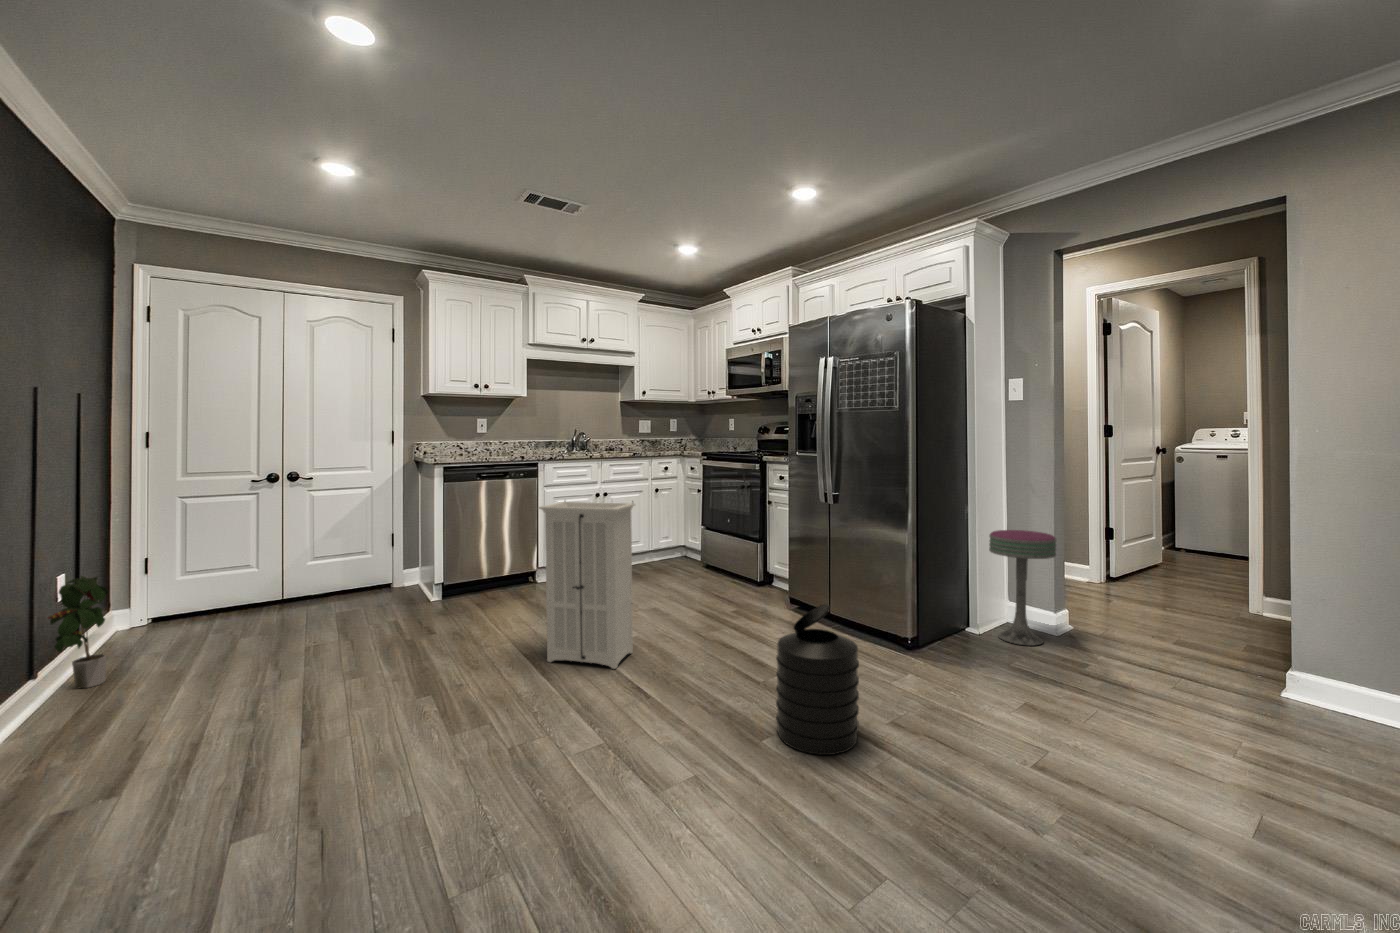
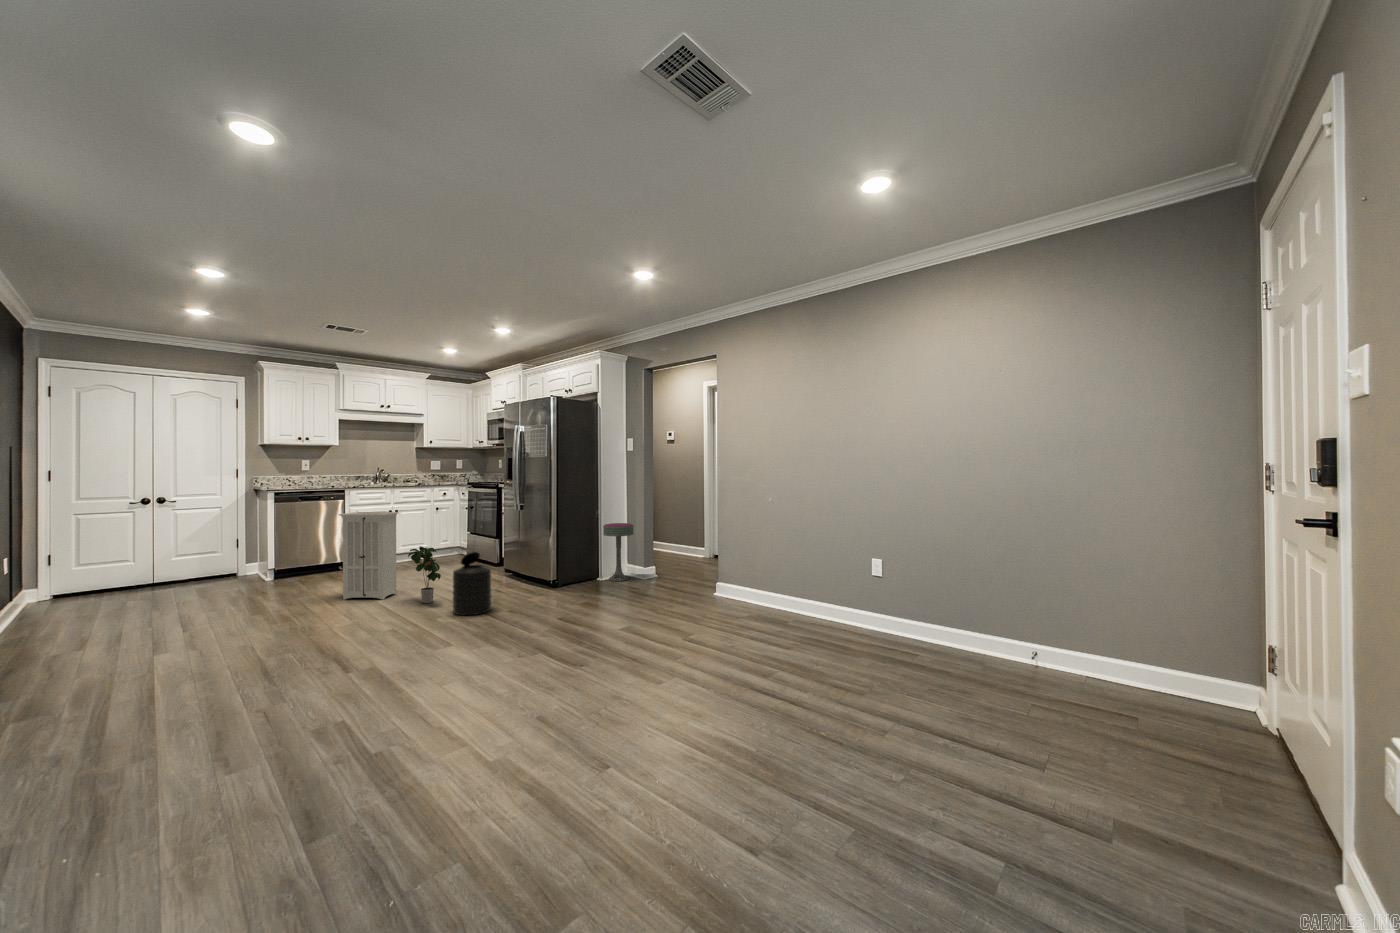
potted plant: present [48,576,108,688] -> present [408,546,441,603]

